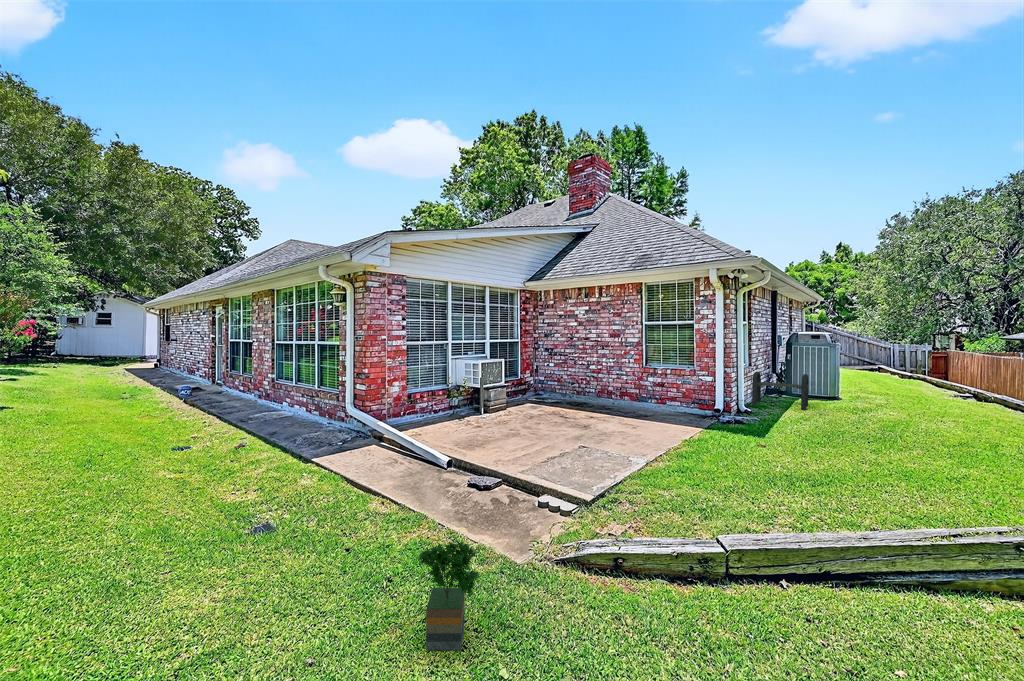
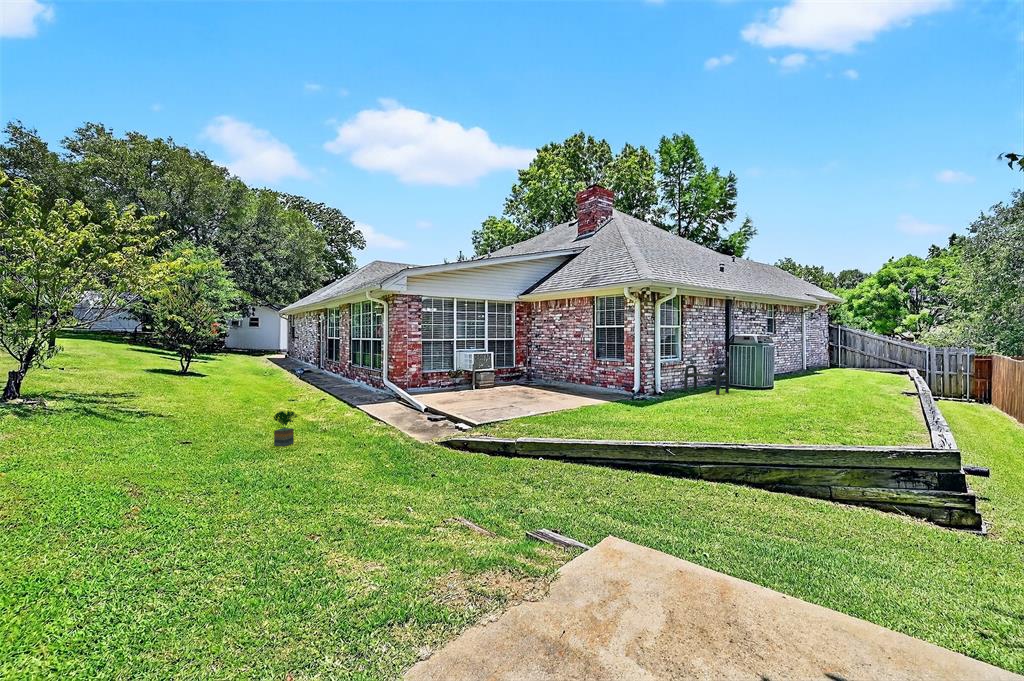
potted tree: present [418,542,479,650] -> present [274,411,297,446]

